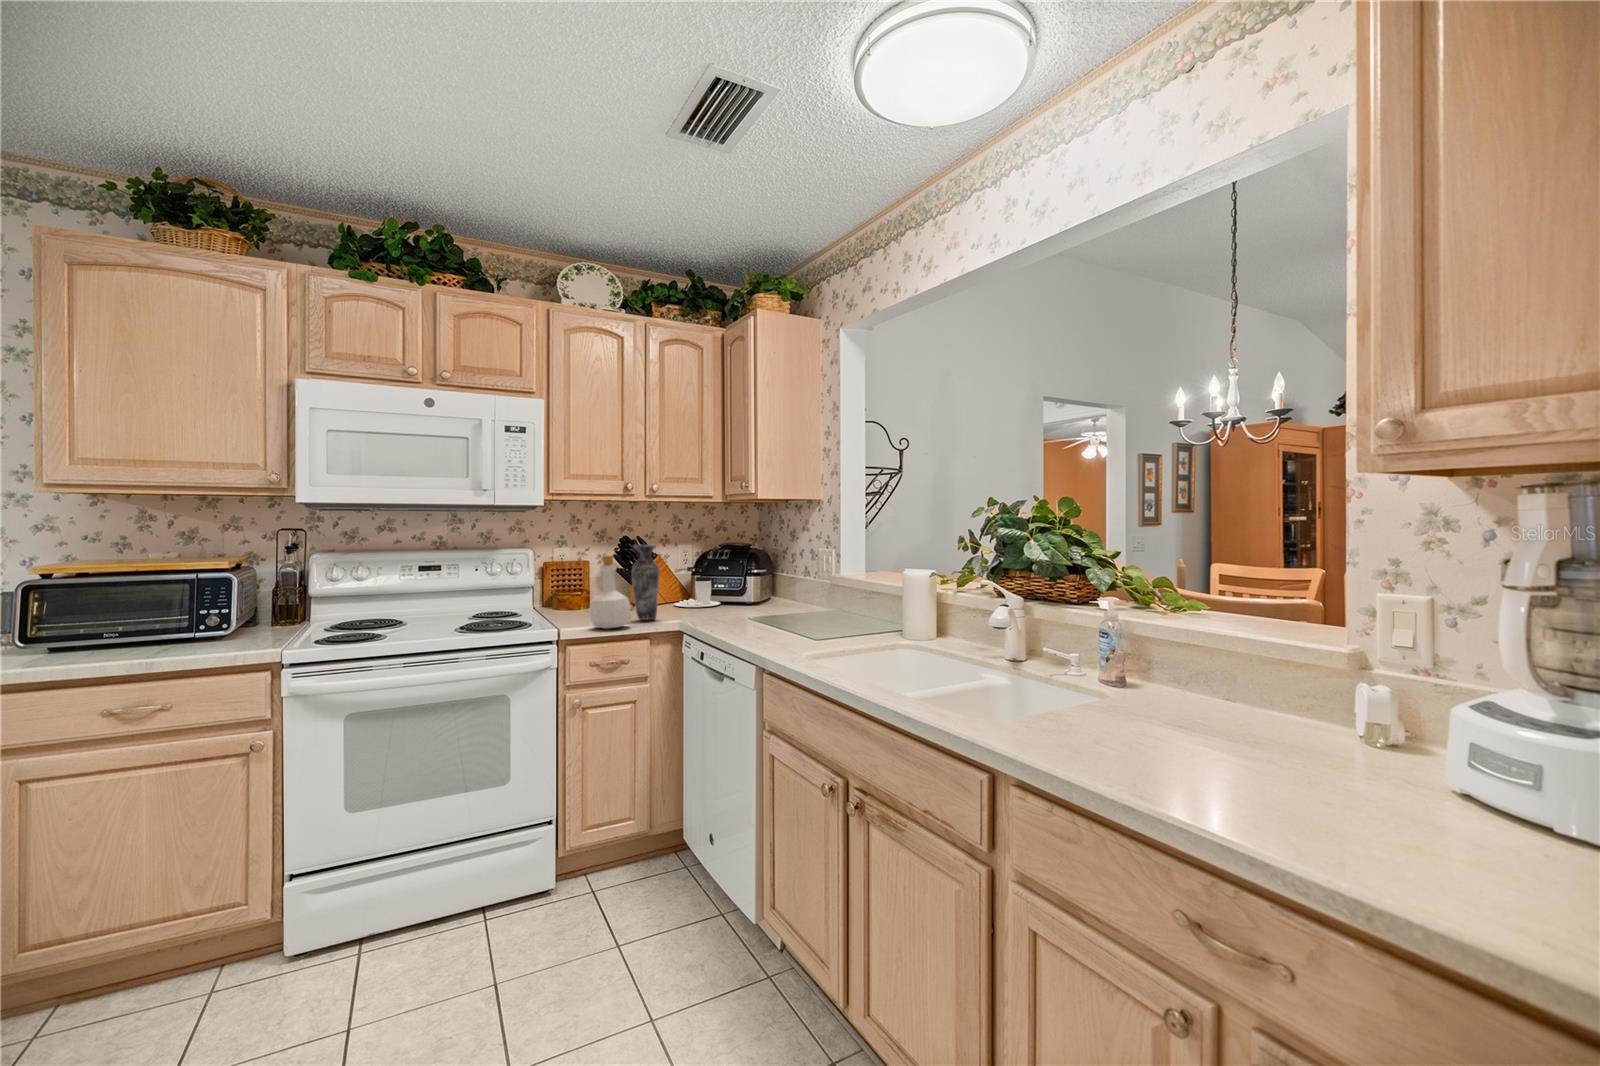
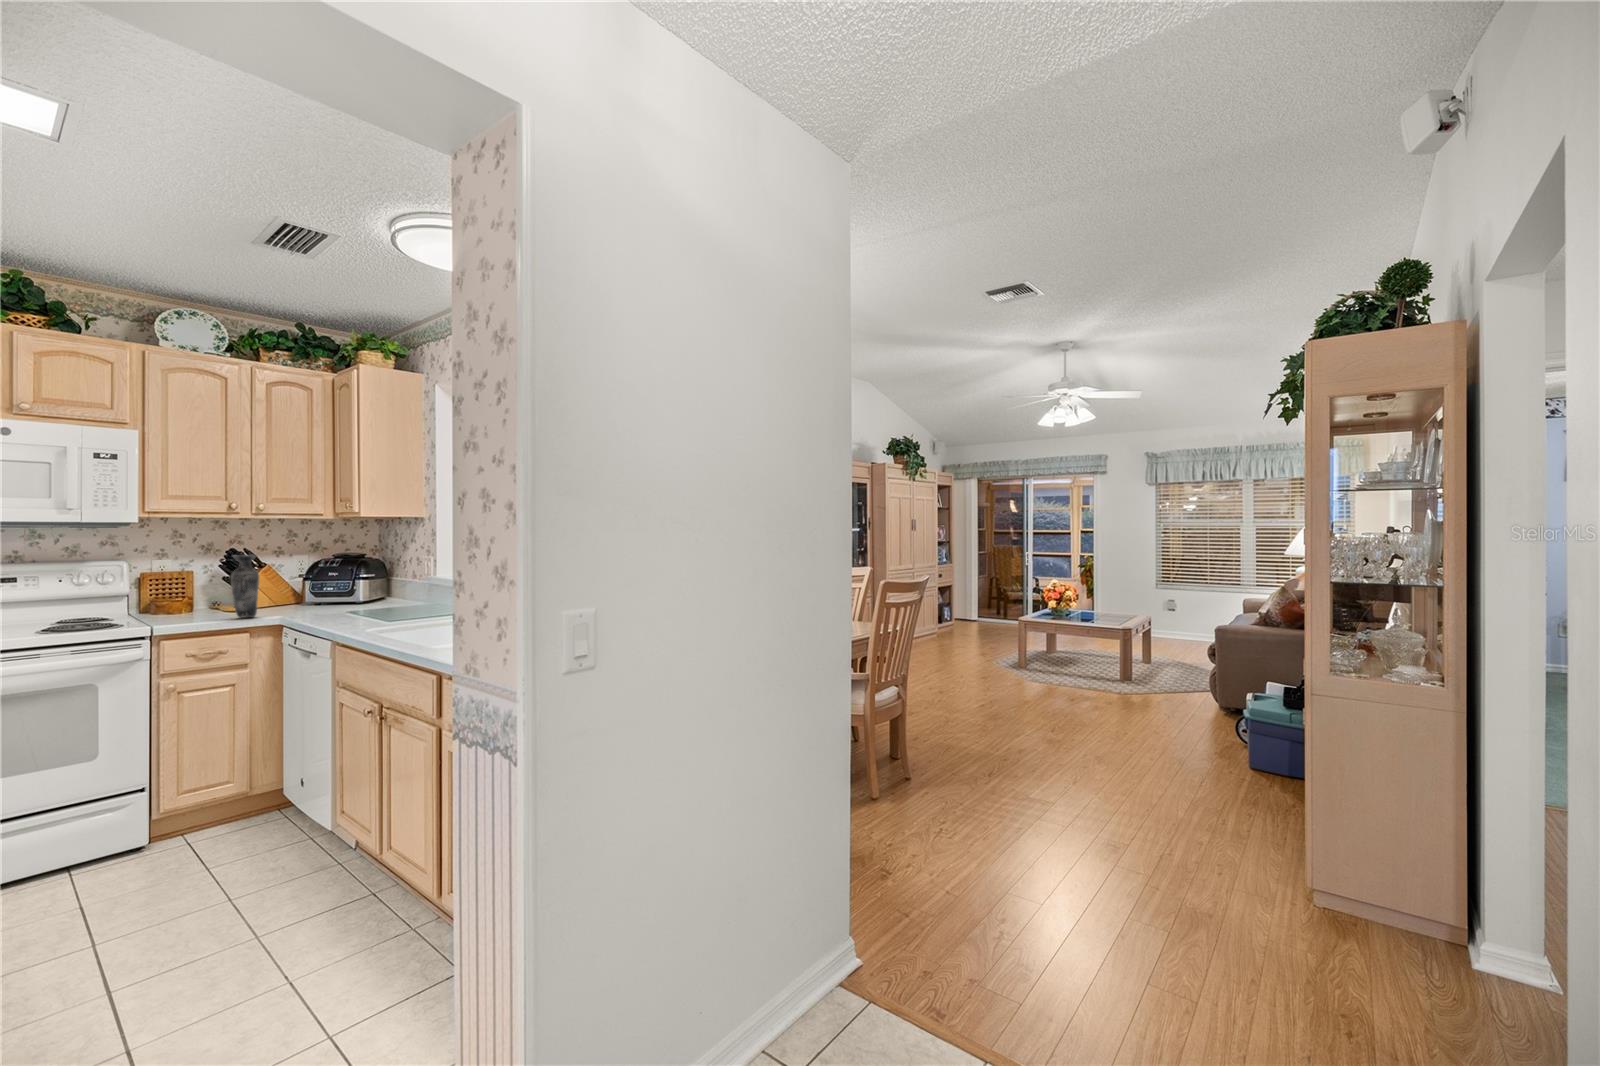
bottle: present [590,555,631,629] -> none [185,564,228,624]
coffee cup: present [674,577,720,608] -> none [281,582,329,608]

